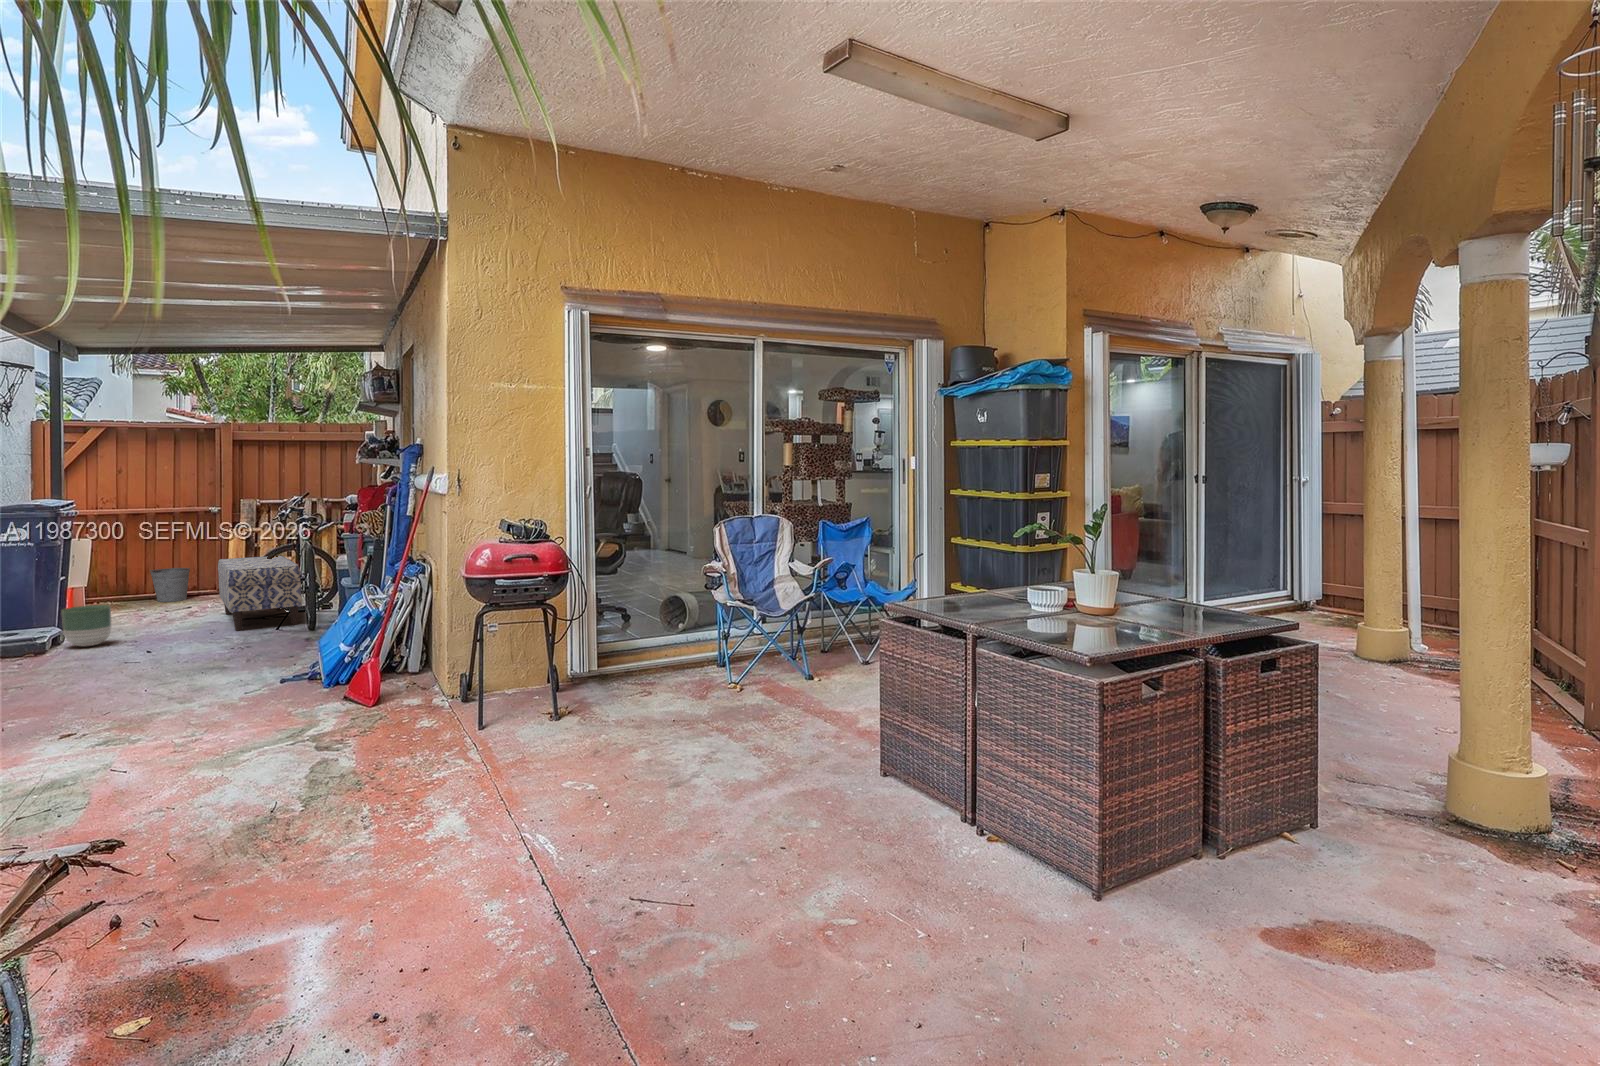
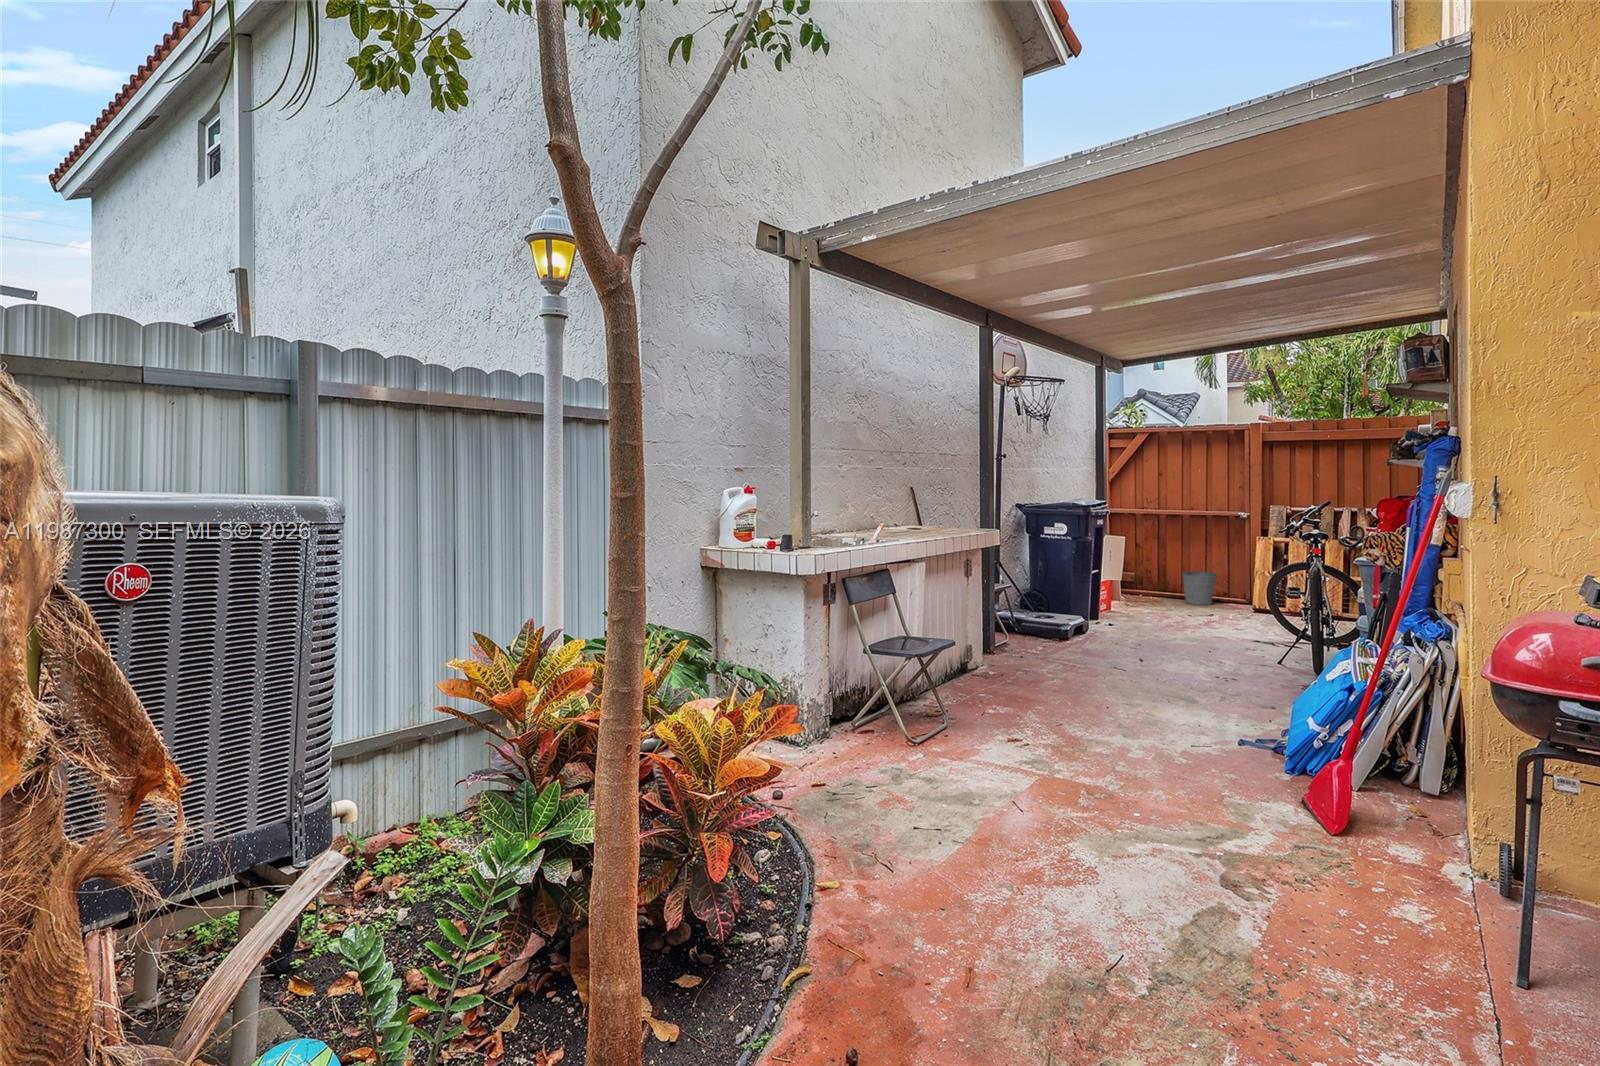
bench: present [218,556,302,631] -> none [1228,570,1313,661]
planter: present [61,605,112,646] -> none [1085,601,1123,640]

